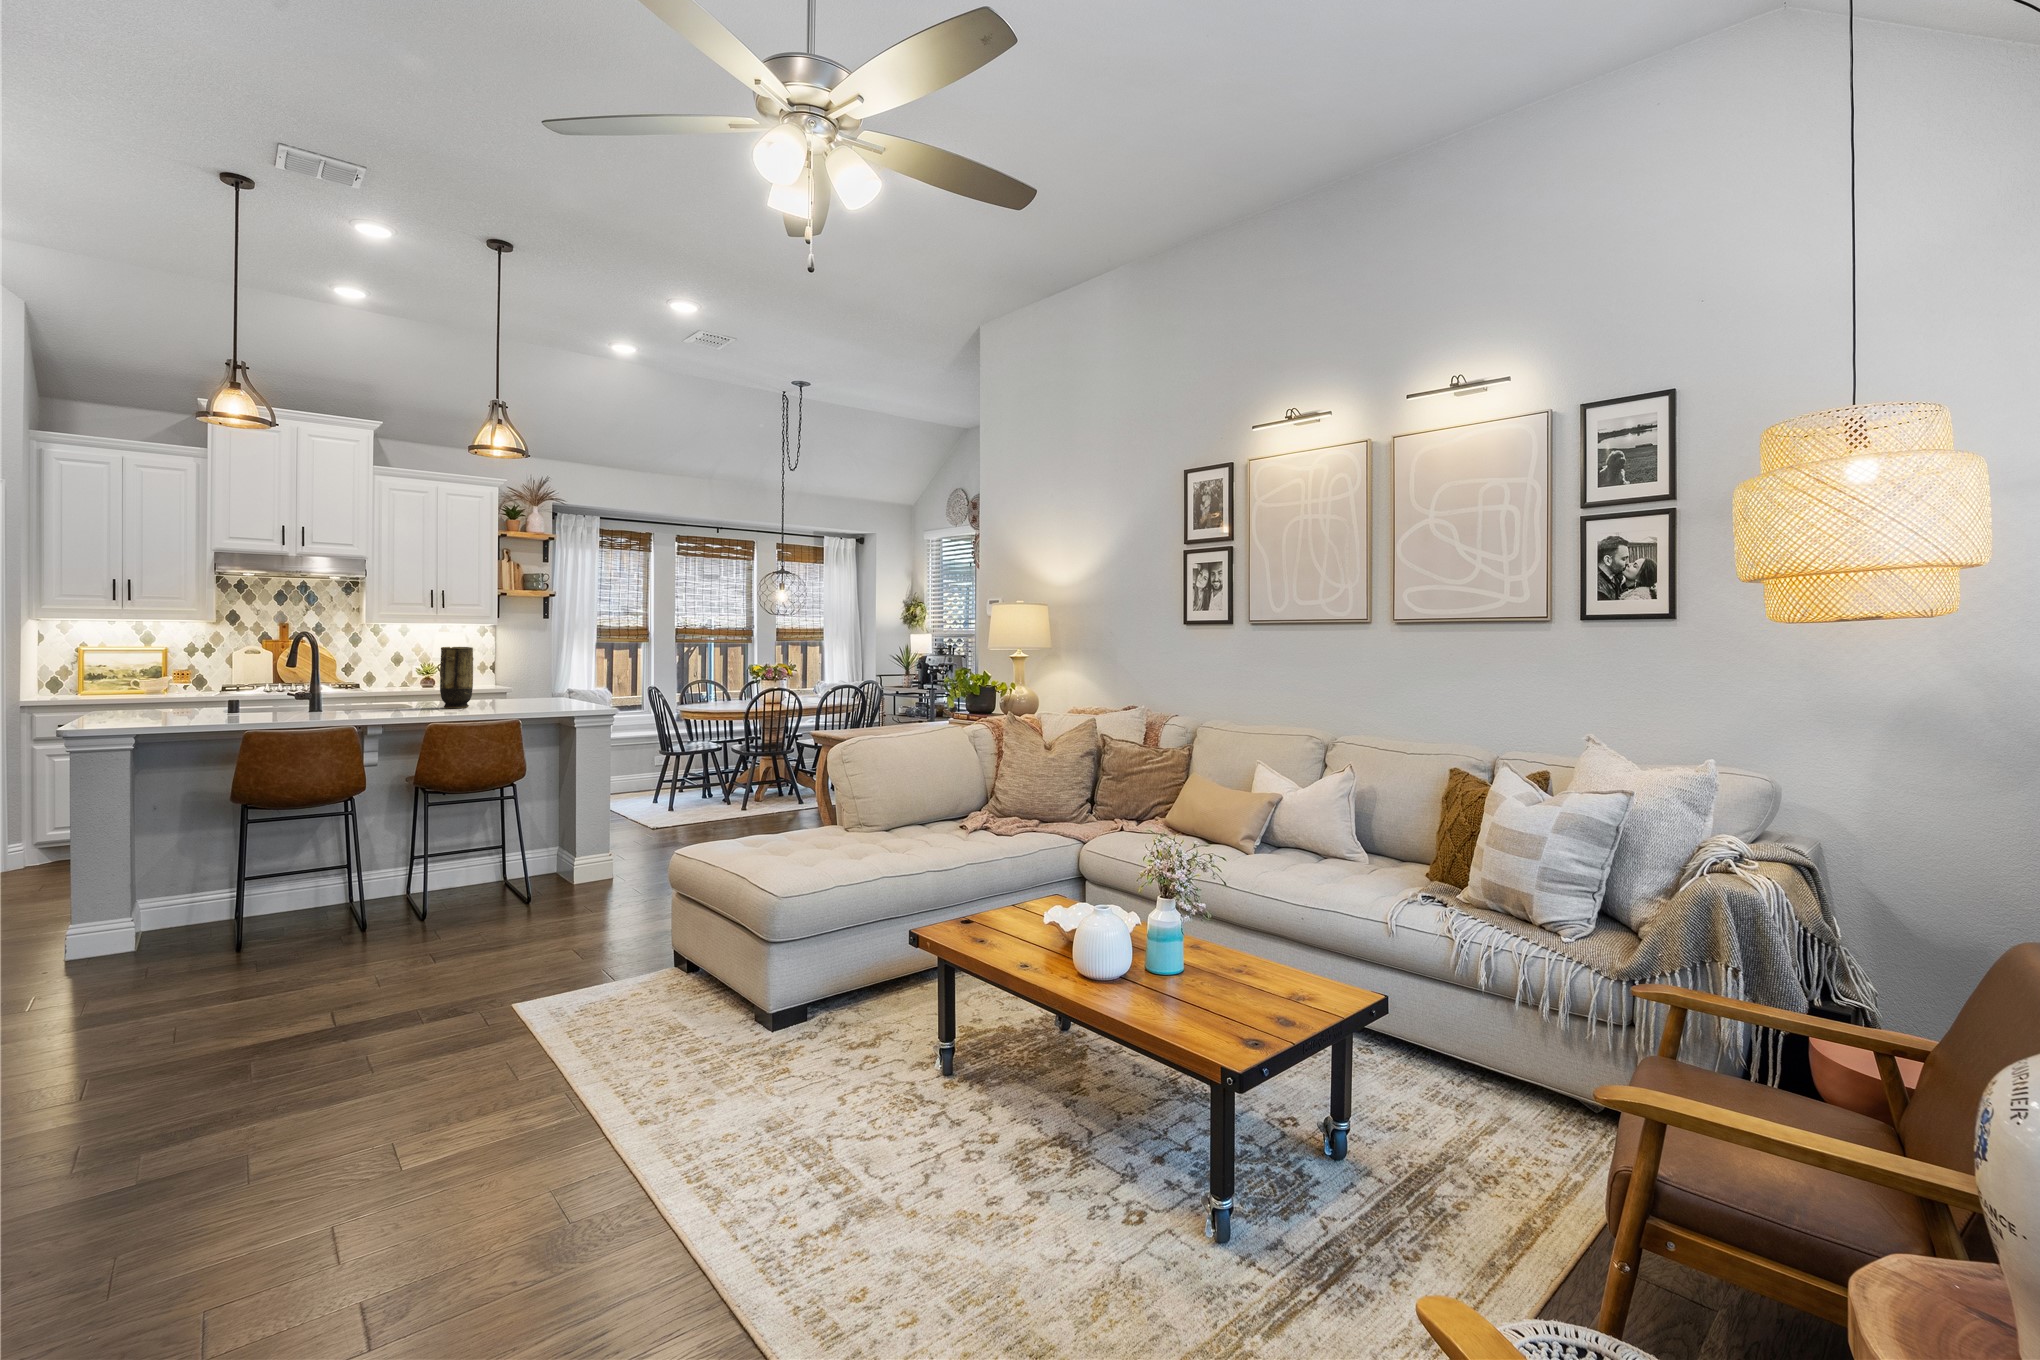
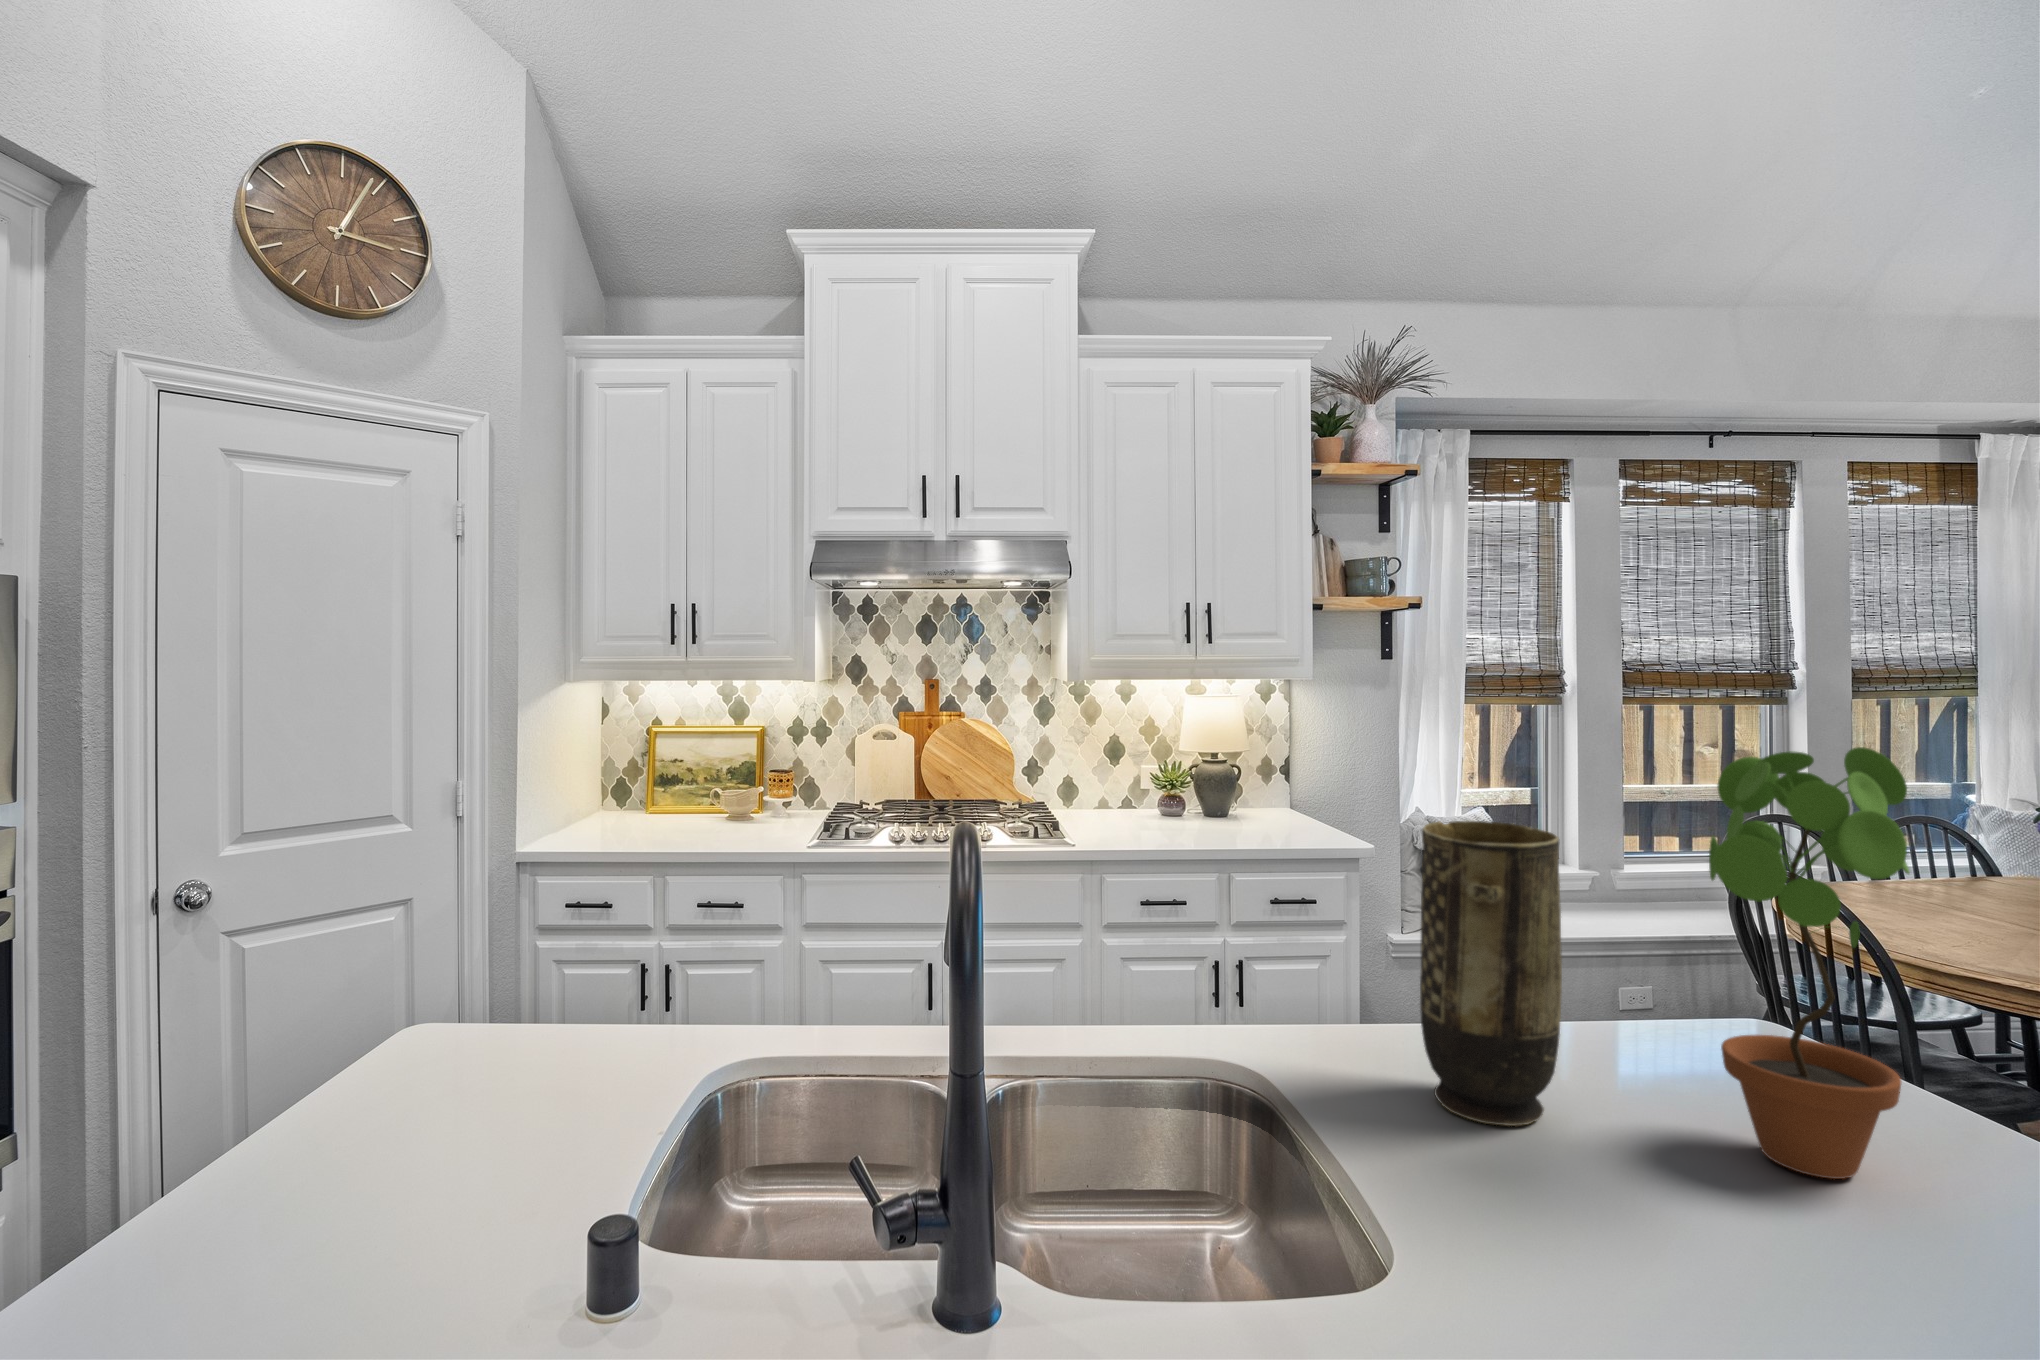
potted plant: none [496,628,537,708] -> present [1709,747,1910,1179]

